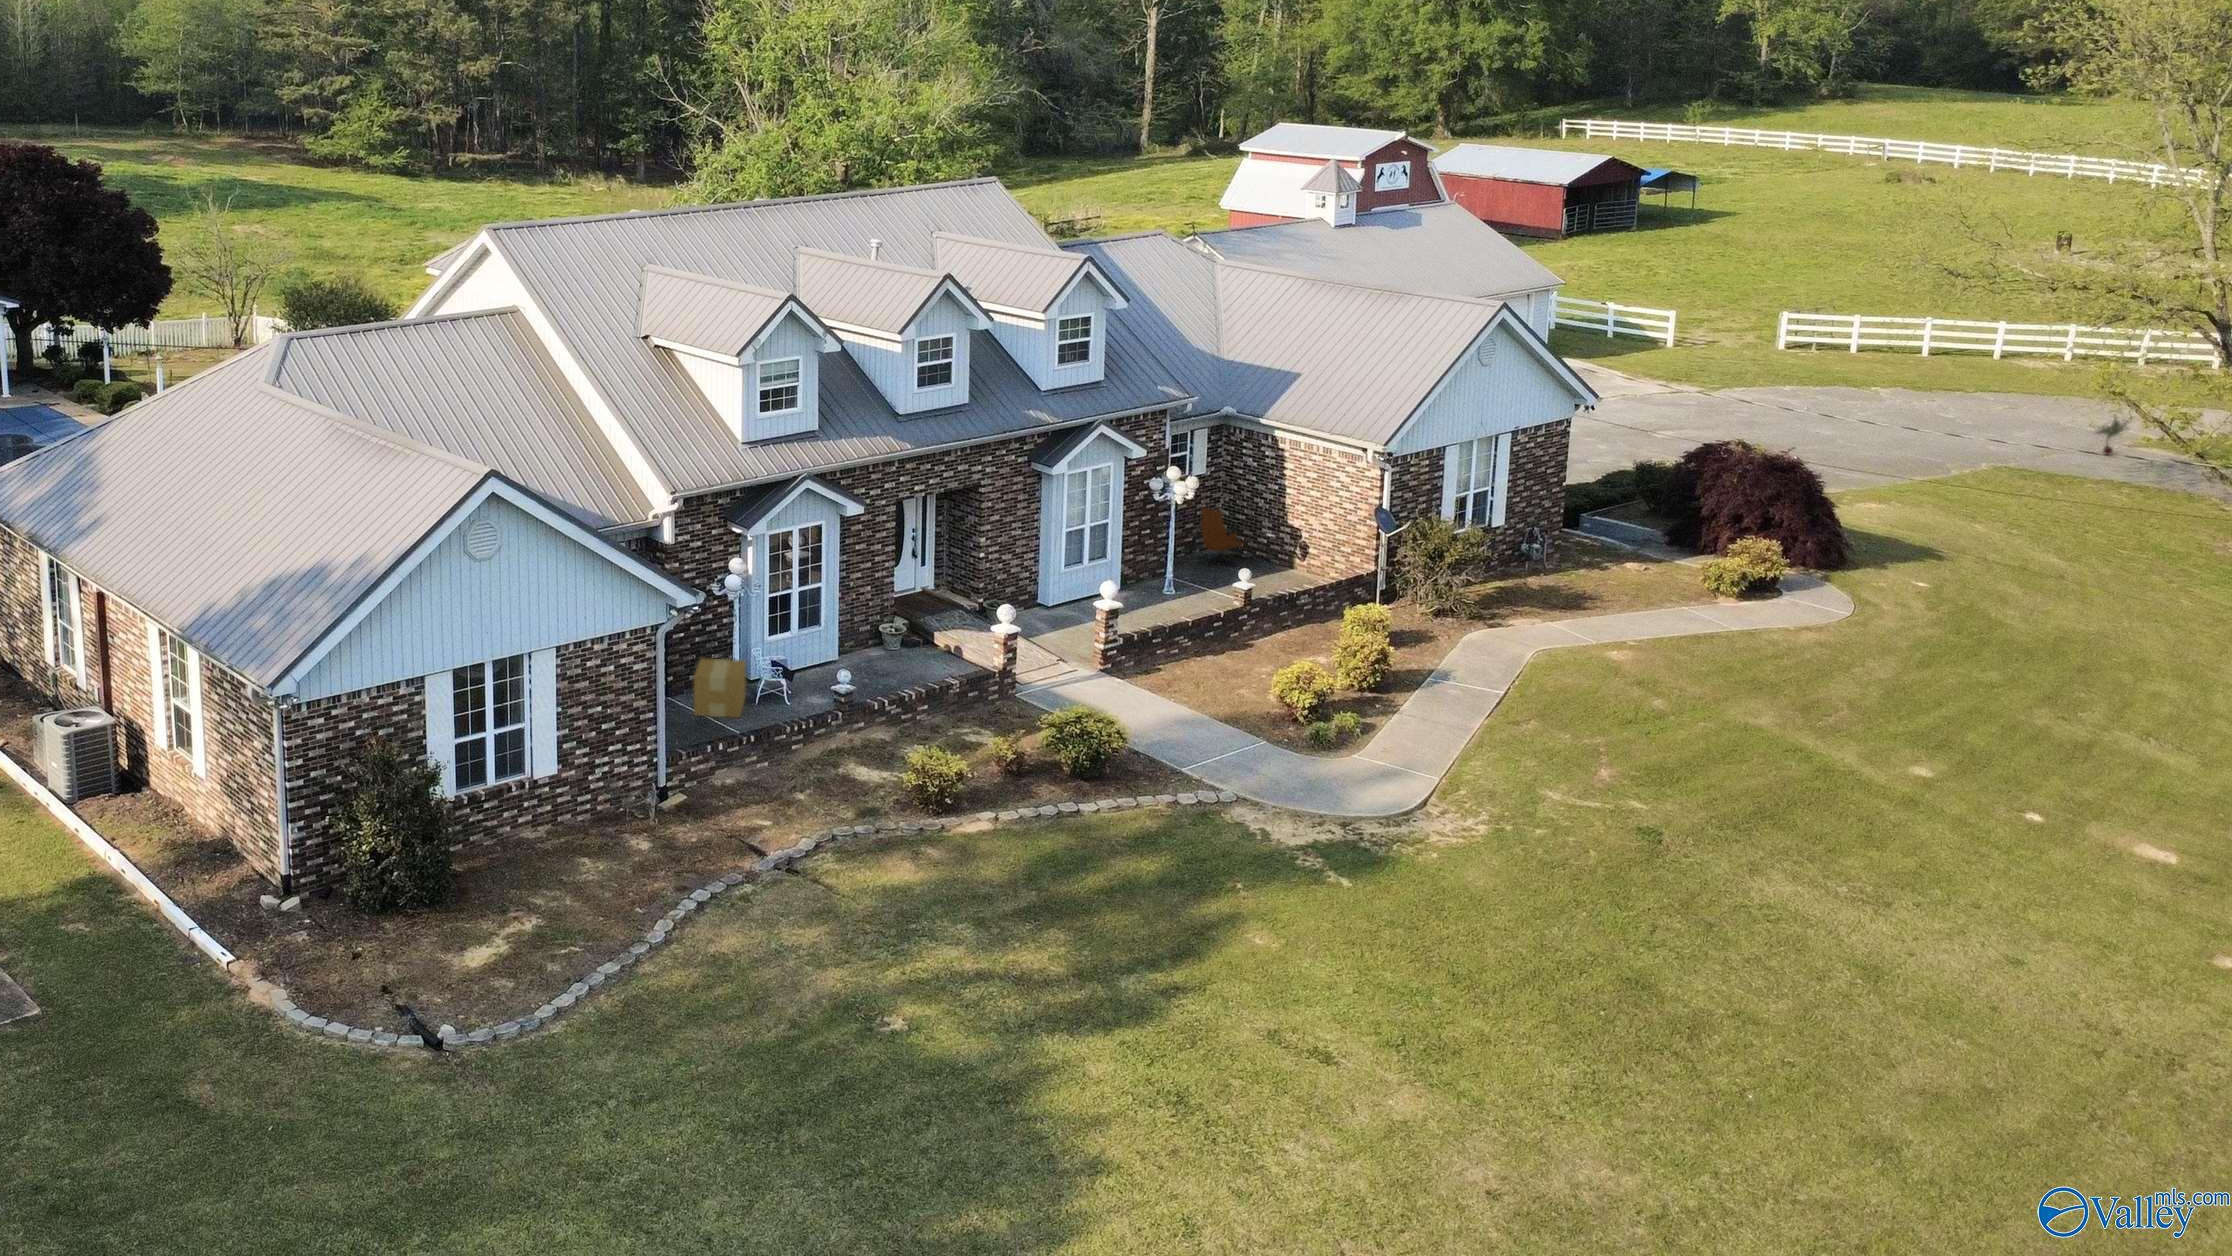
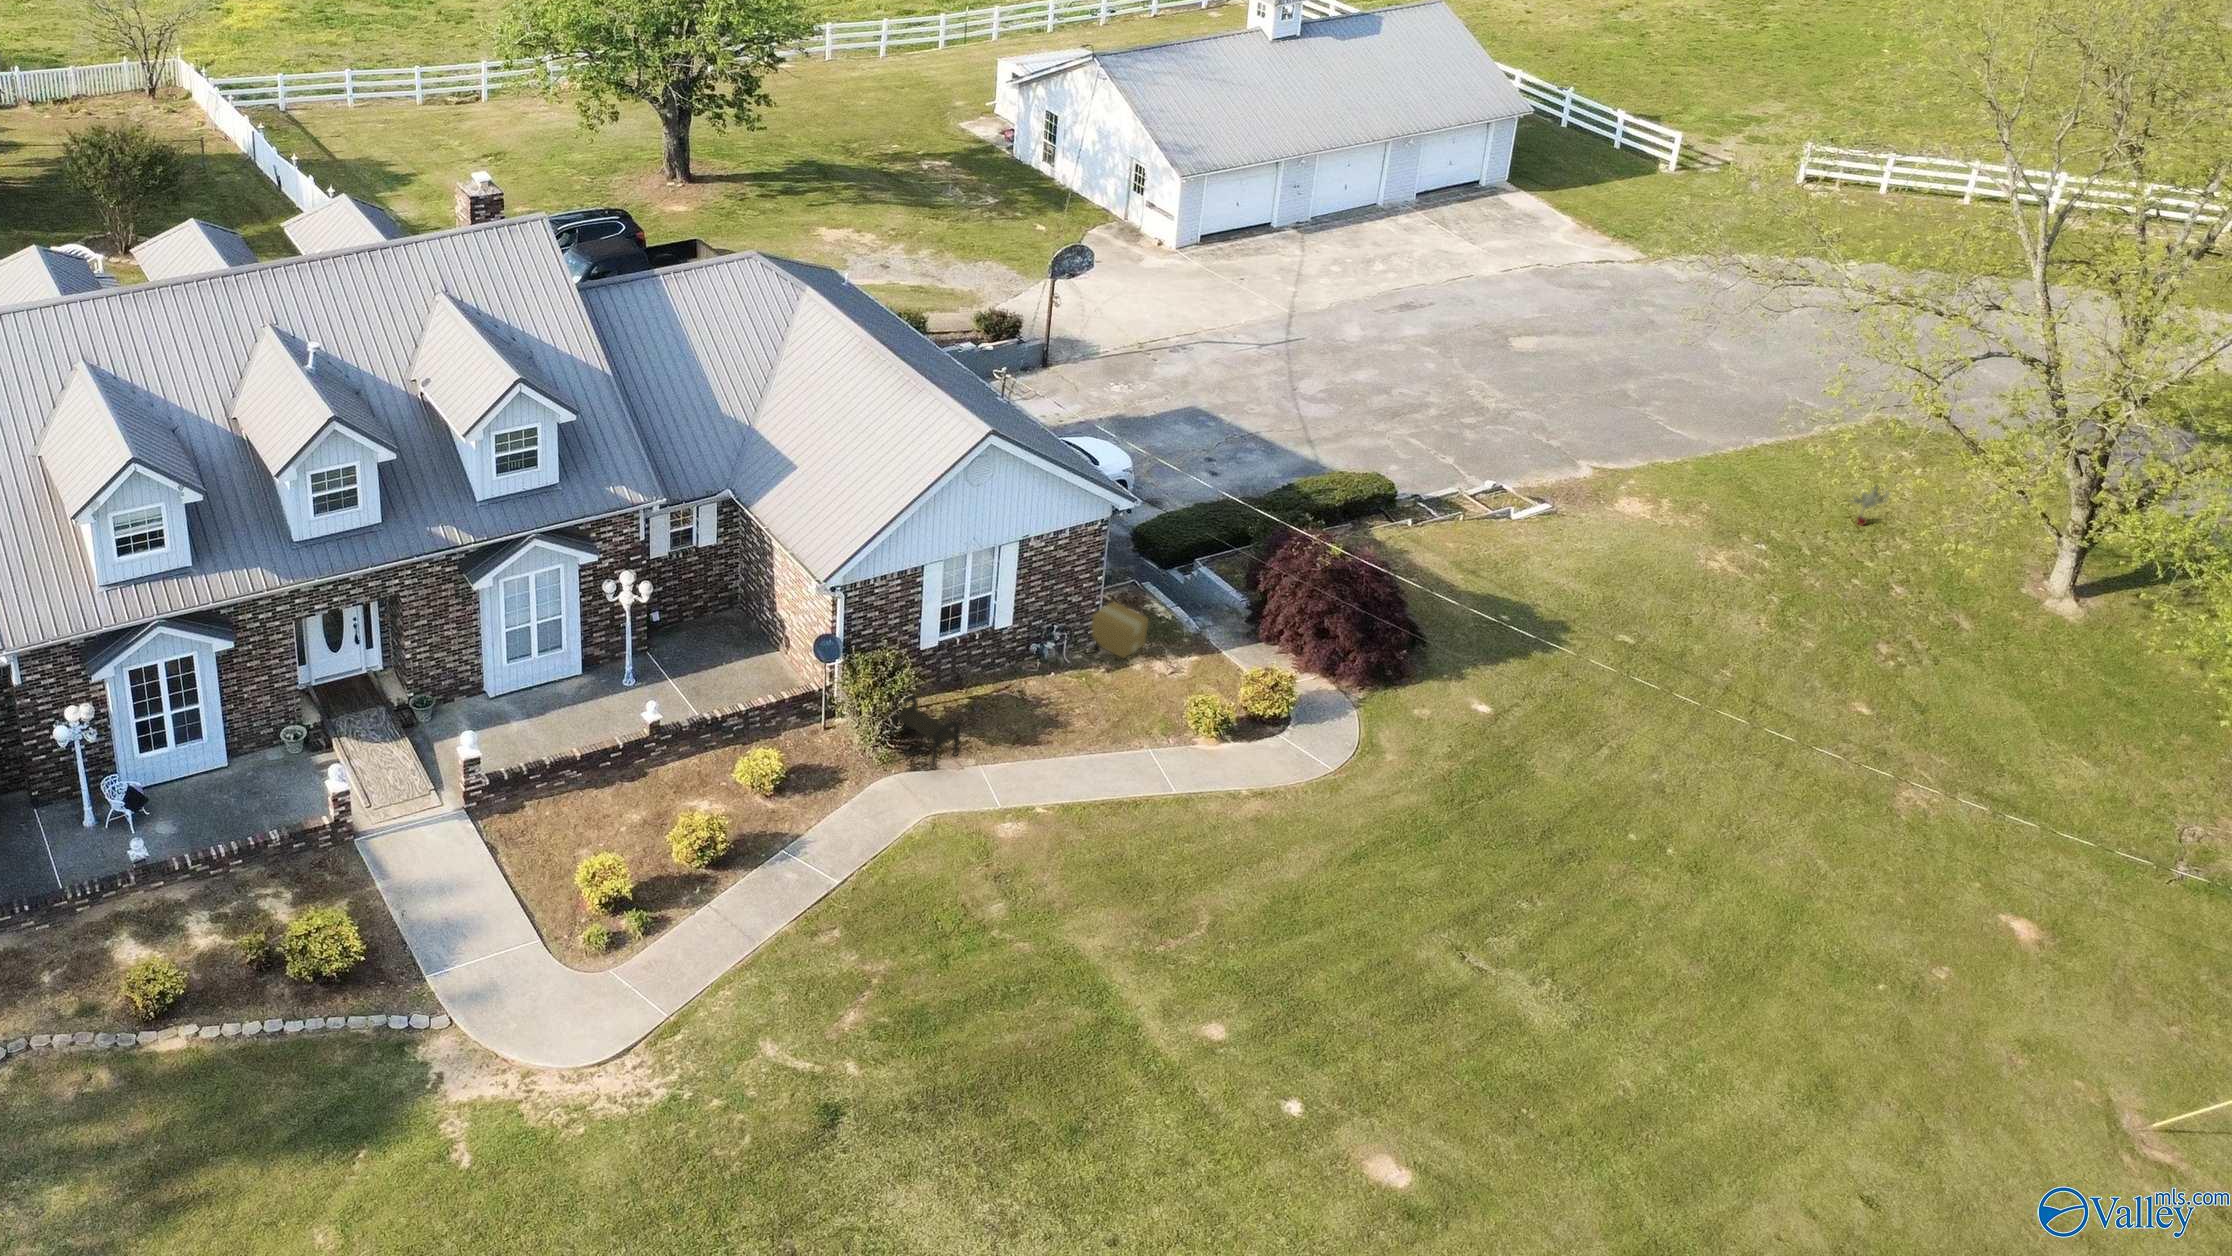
lounge chair: present [1201,506,1243,563] -> none [696,586,762,644]
bench: none [1459,558,1537,618] -> present [891,695,960,770]
cardboard box: present [694,659,746,718] -> present [1092,602,1148,658]

